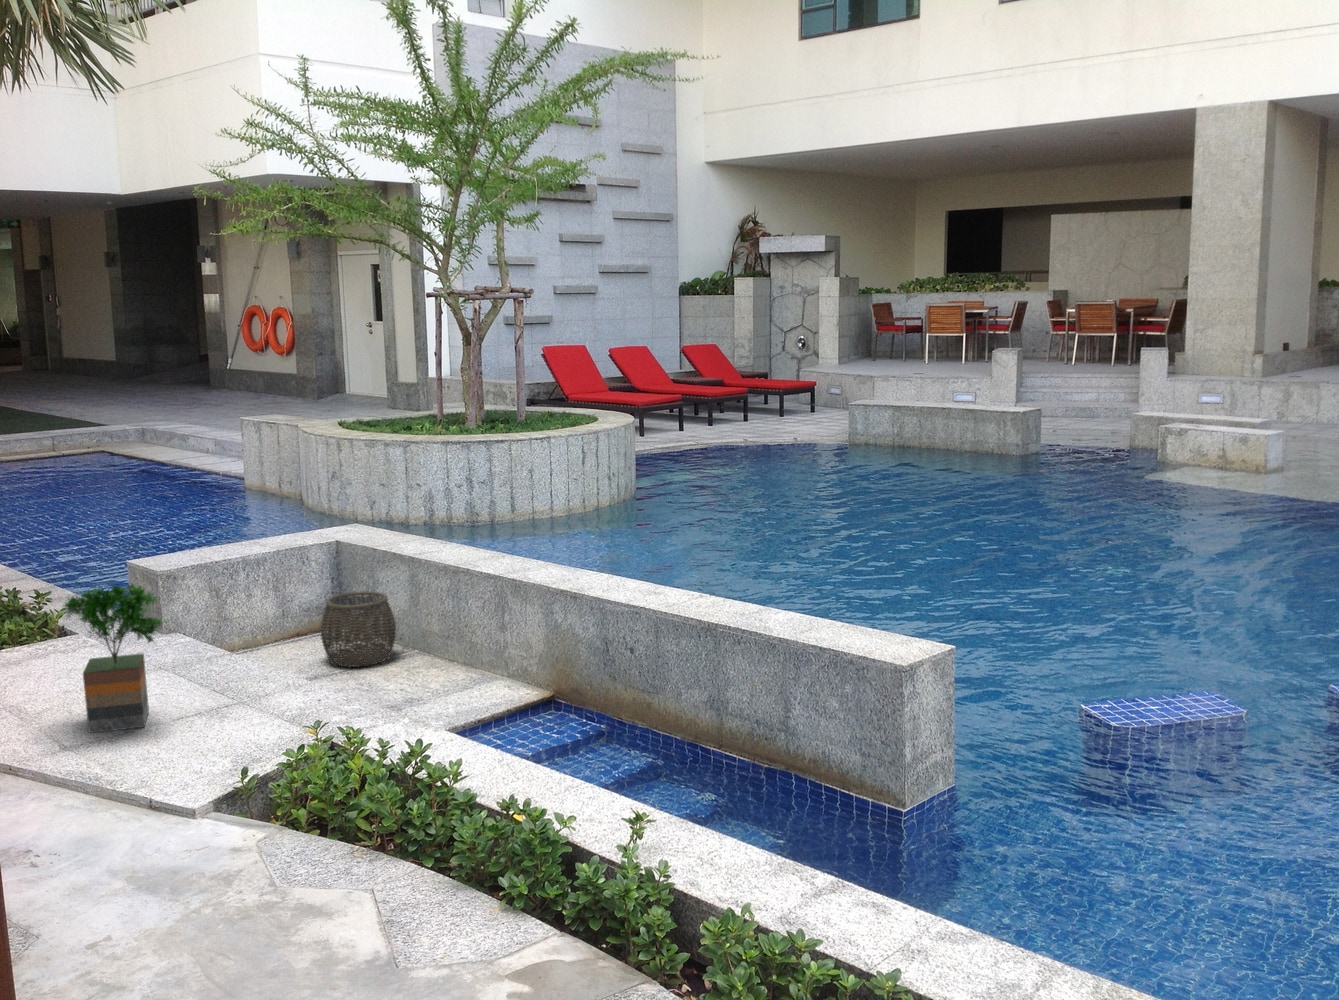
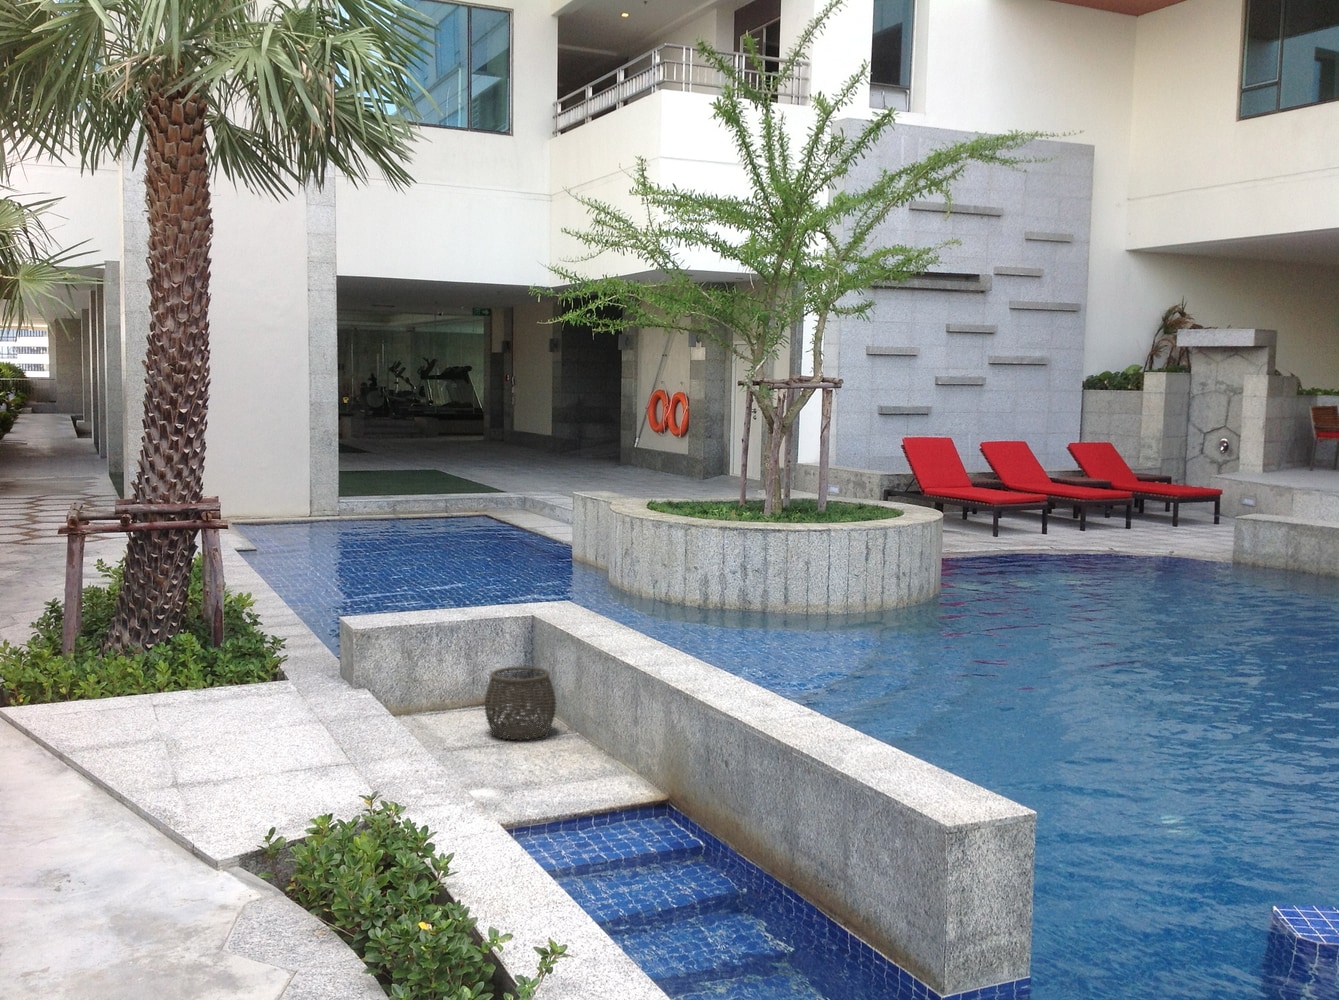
potted tree: present [64,584,162,733] -> none [191,634,279,767]

